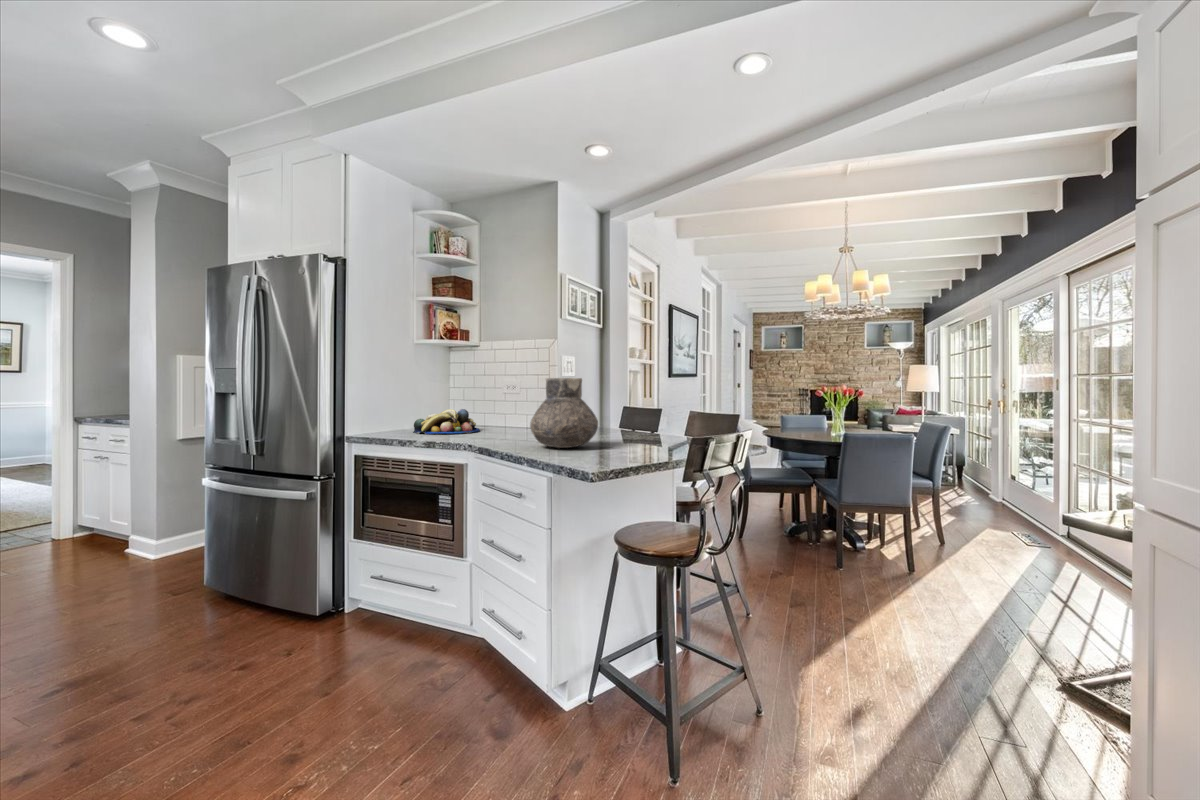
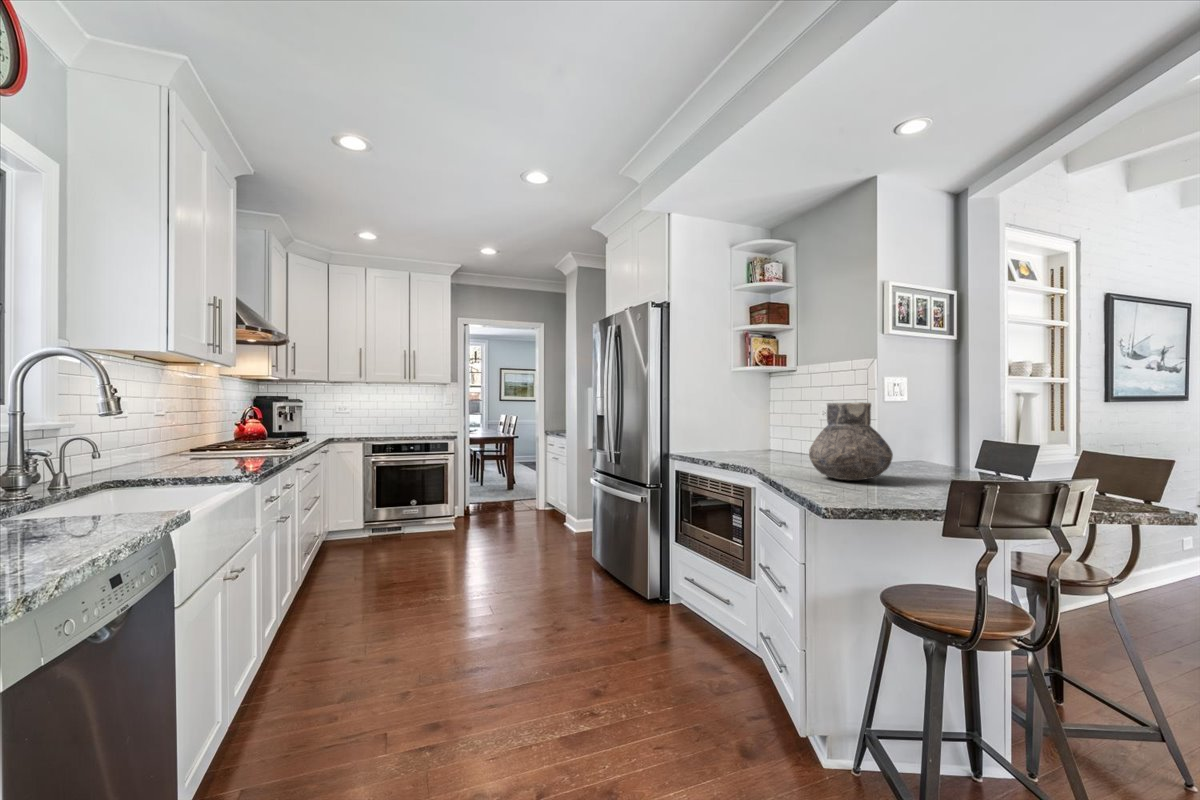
fruit bowl: present [414,409,480,434] -> none [726,433,791,457]

